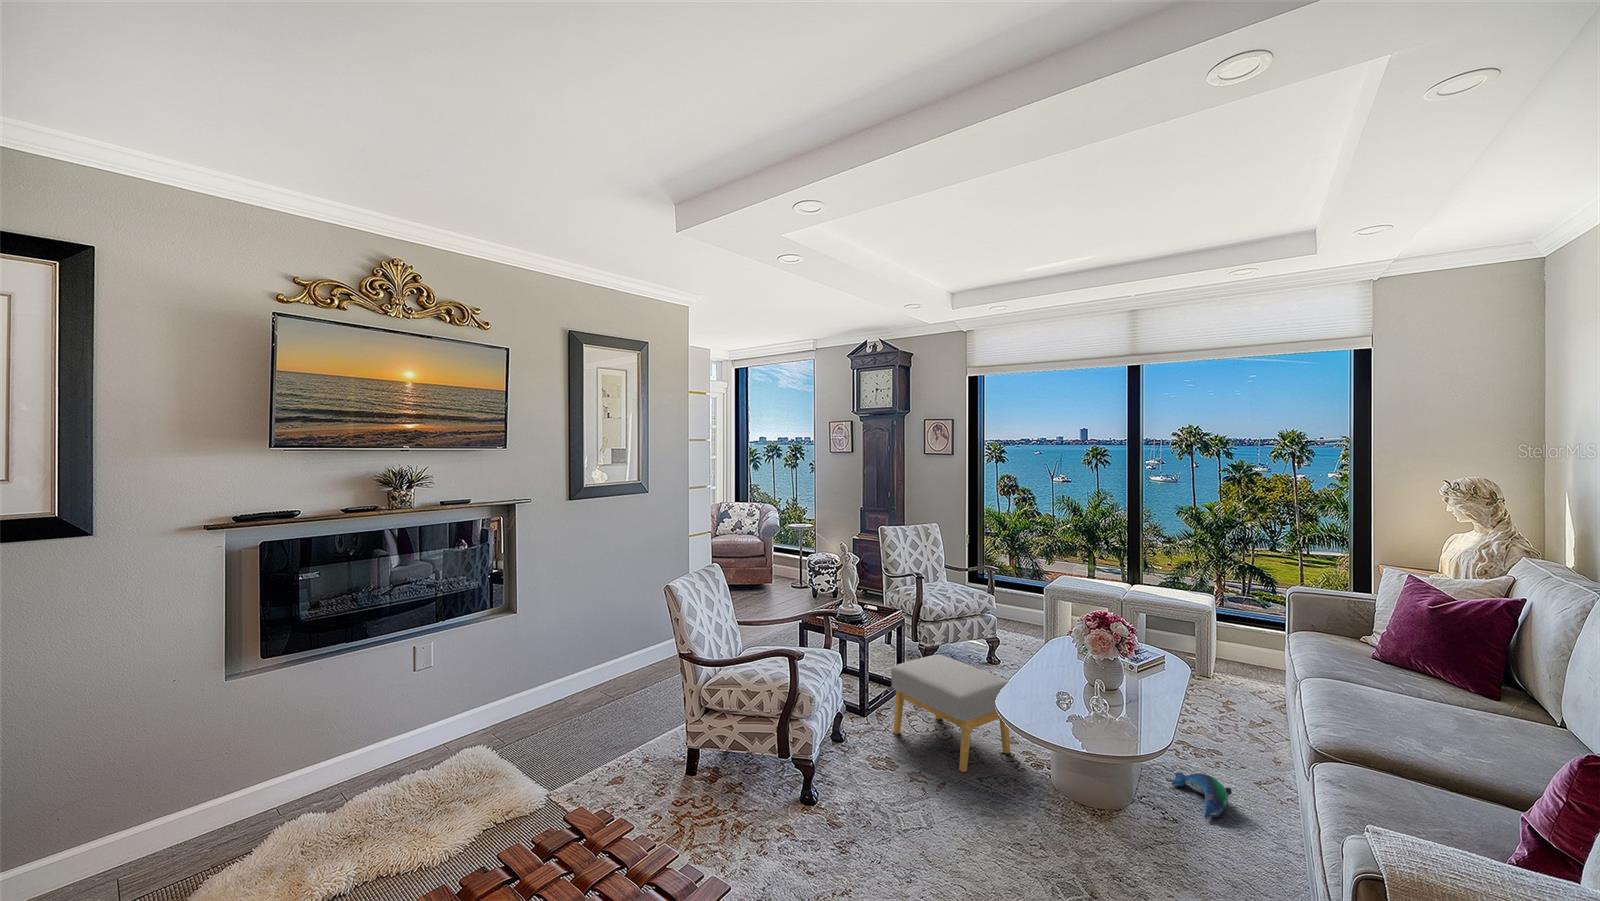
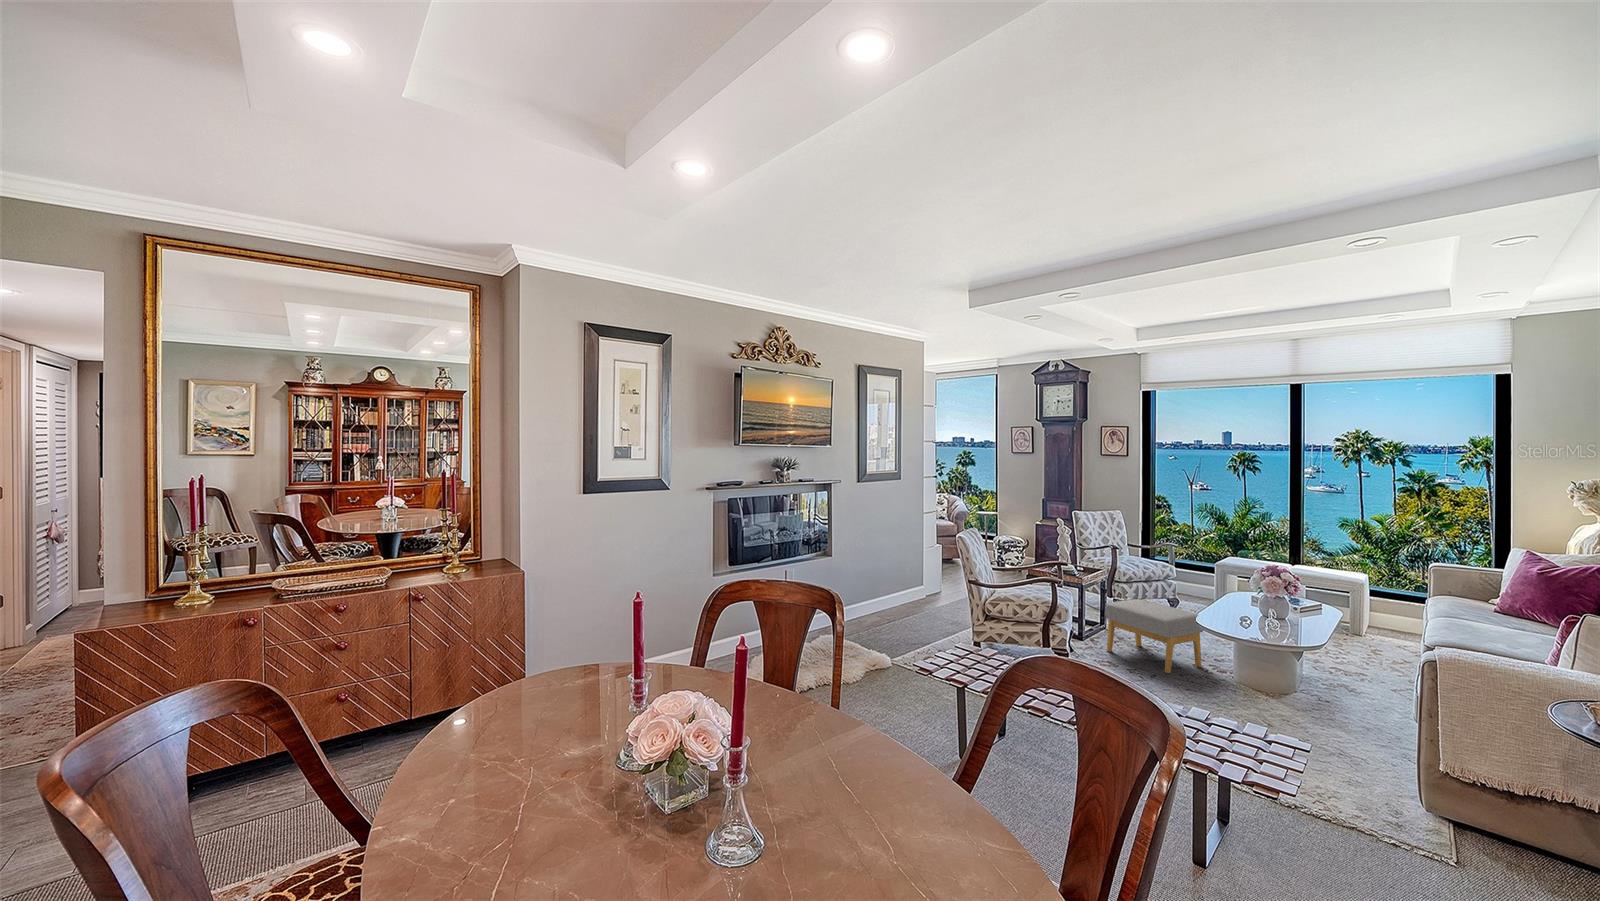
plush toy: present [1172,772,1232,819] -> none [1334,683,1383,708]

